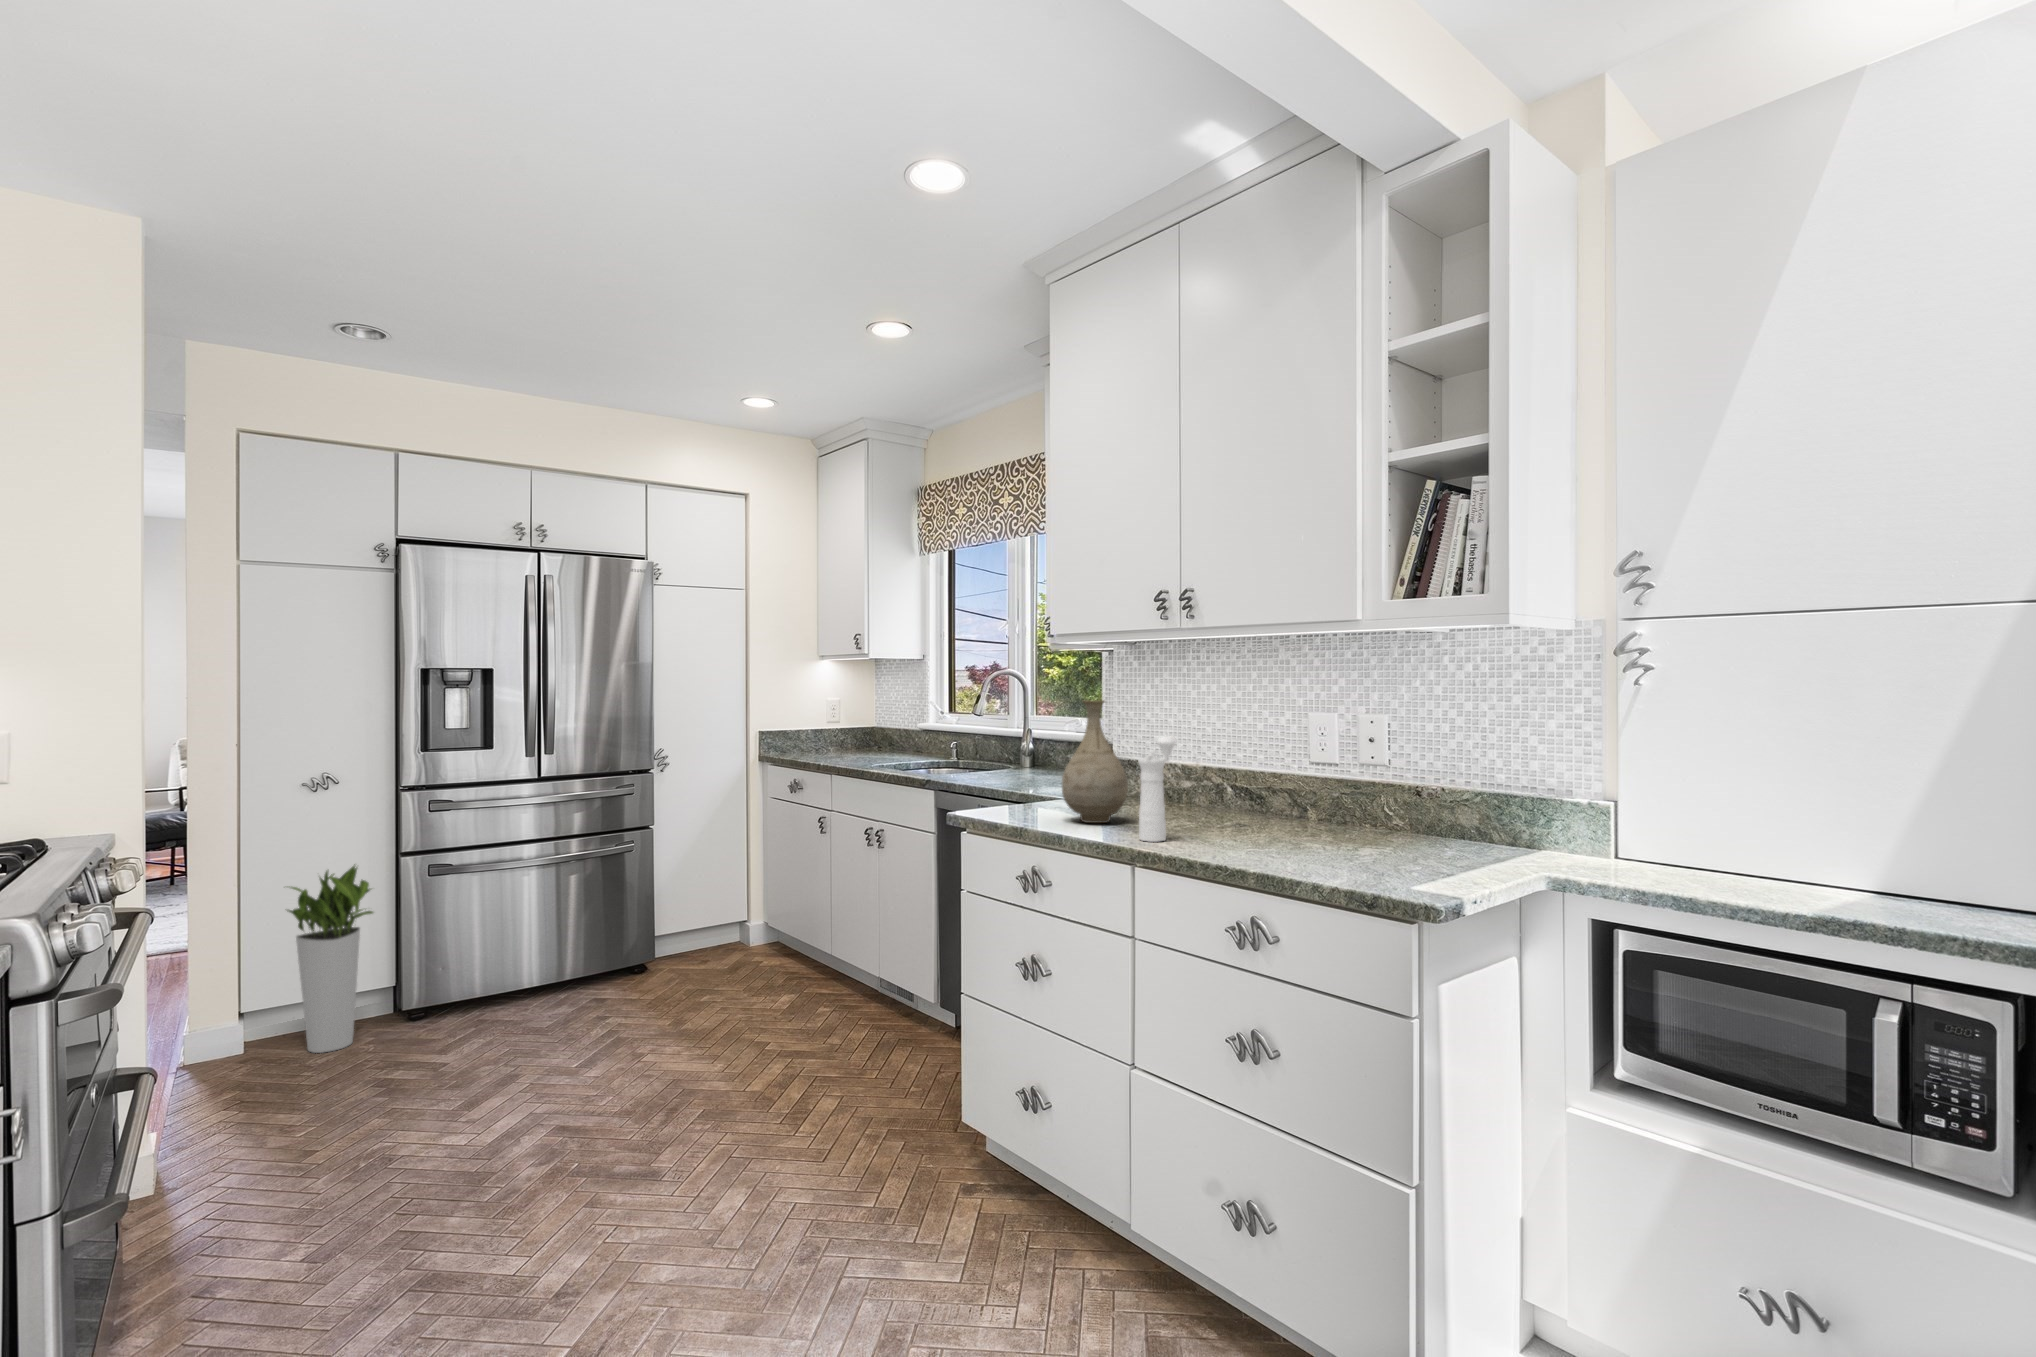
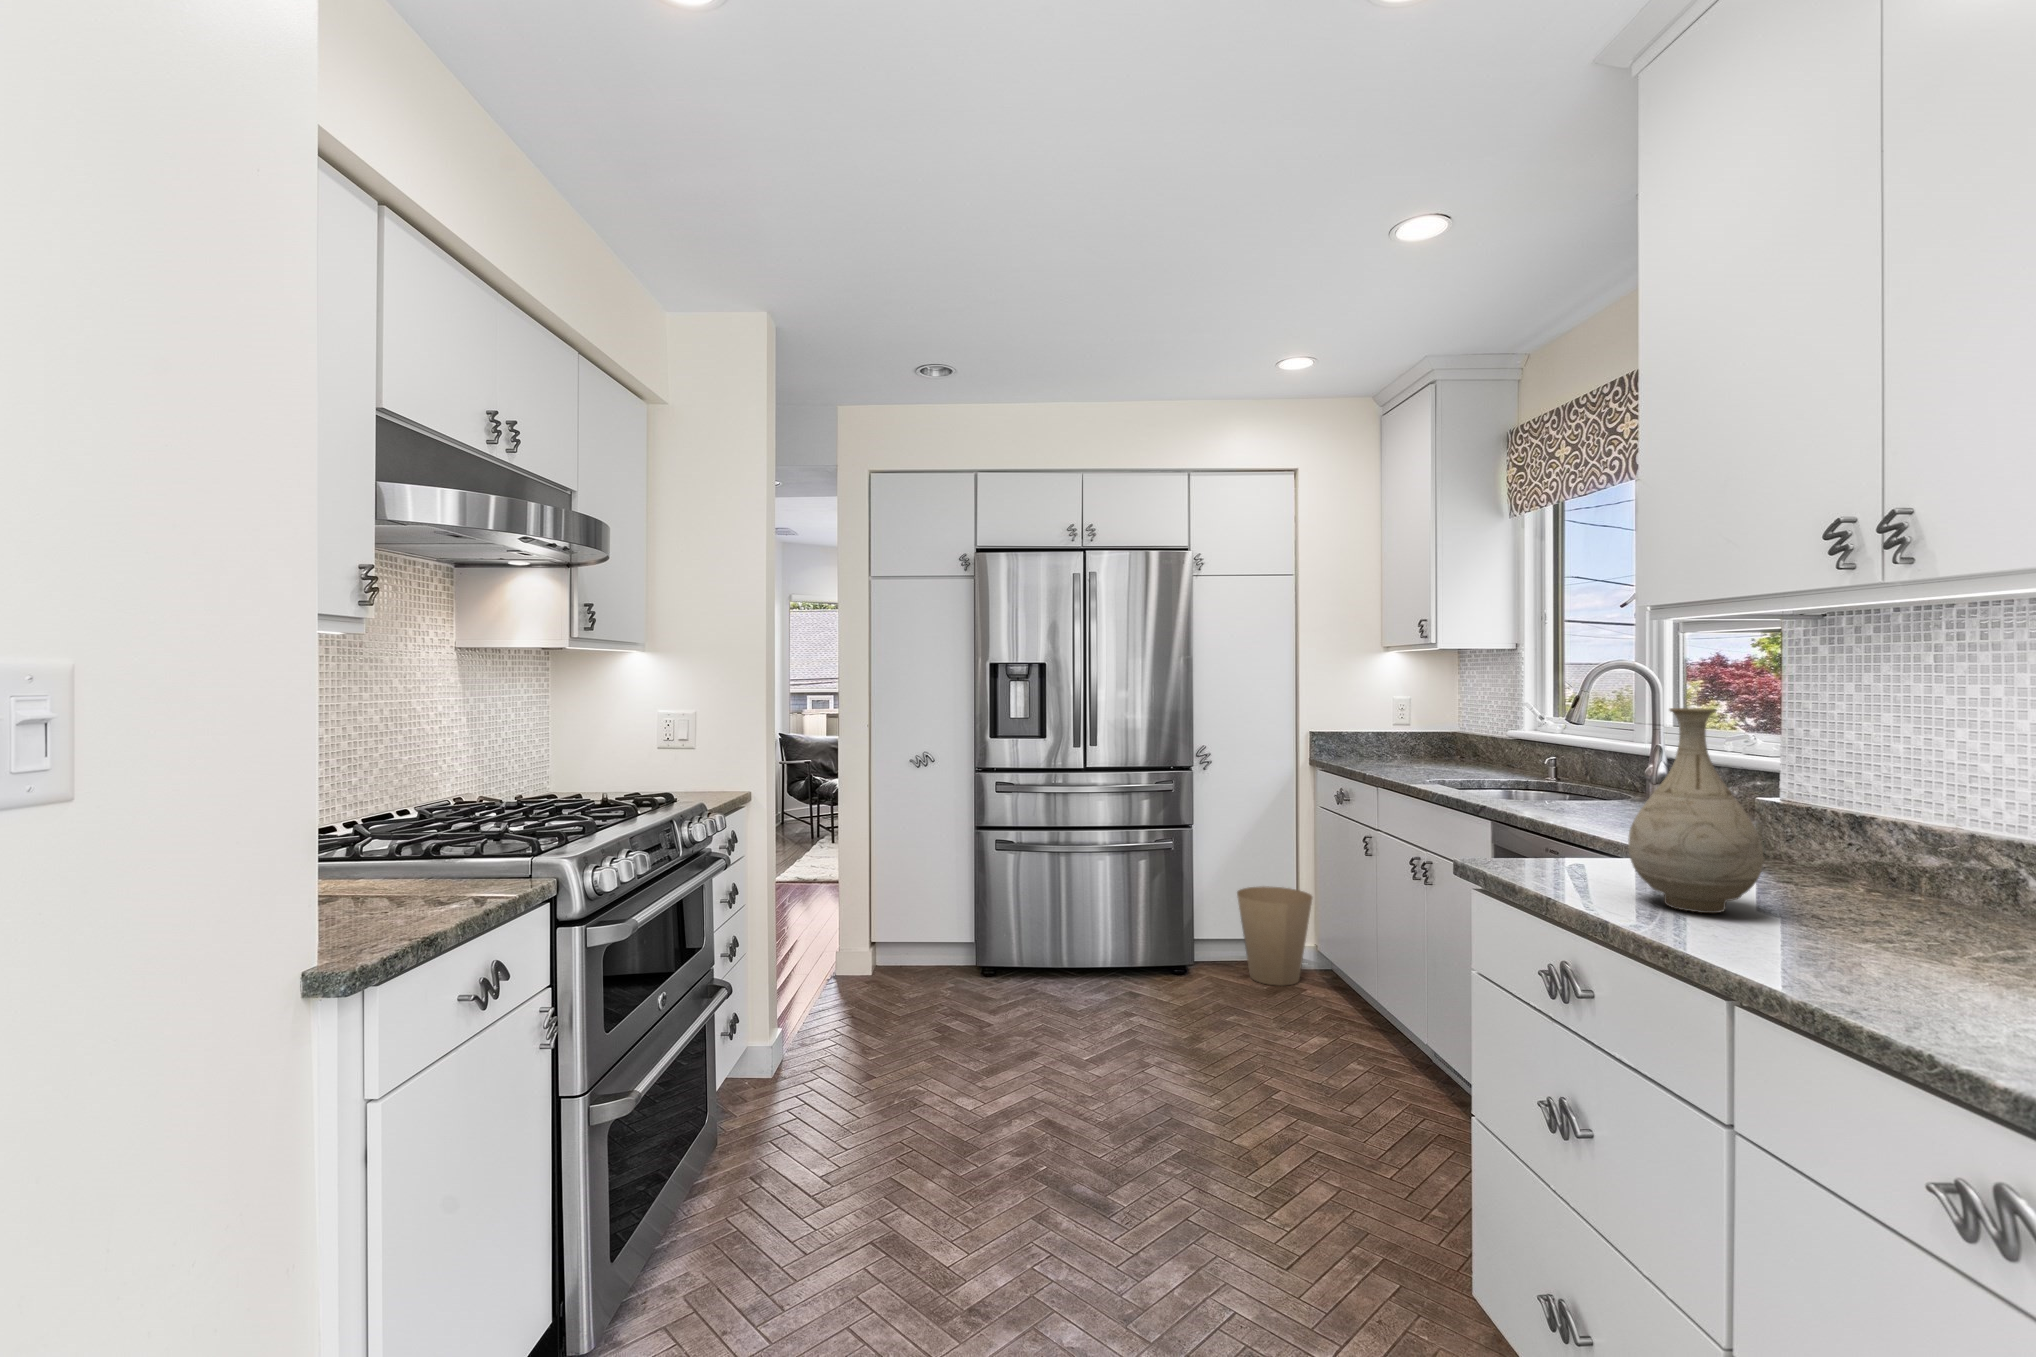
pepper mill: present [1138,736,1176,842] -> none [1759,778,1863,973]
planter: present [288,864,373,1053] -> none [885,830,958,989]
trash can: none [693,879,764,969] -> present [1237,886,1312,986]

